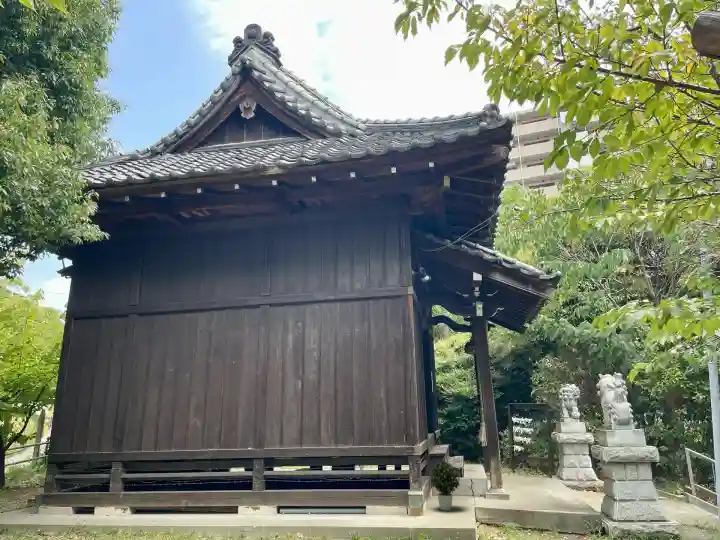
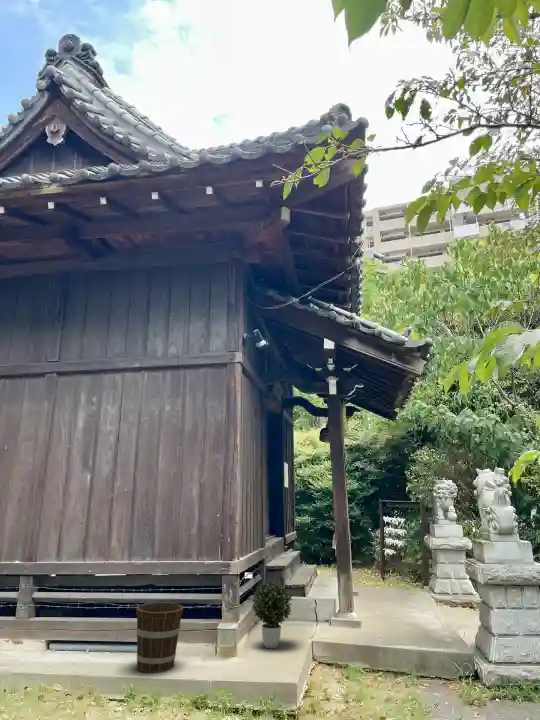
bucket: none [350,476,384,524] -> present [136,602,183,673]

